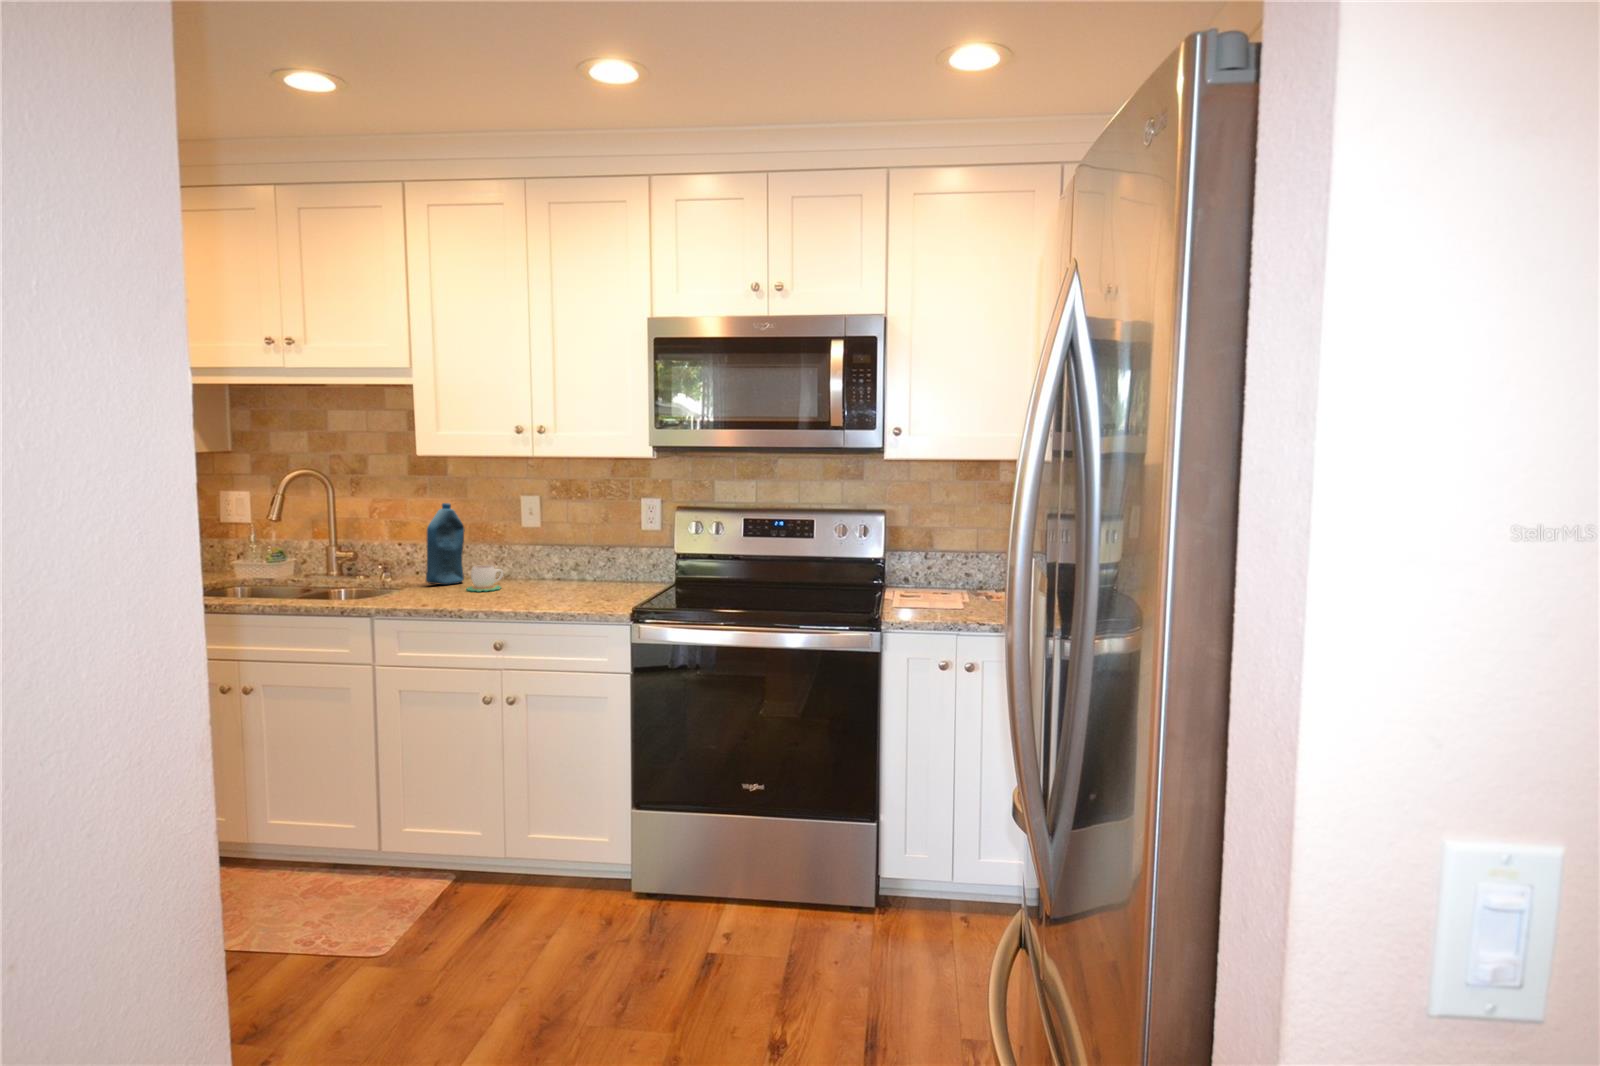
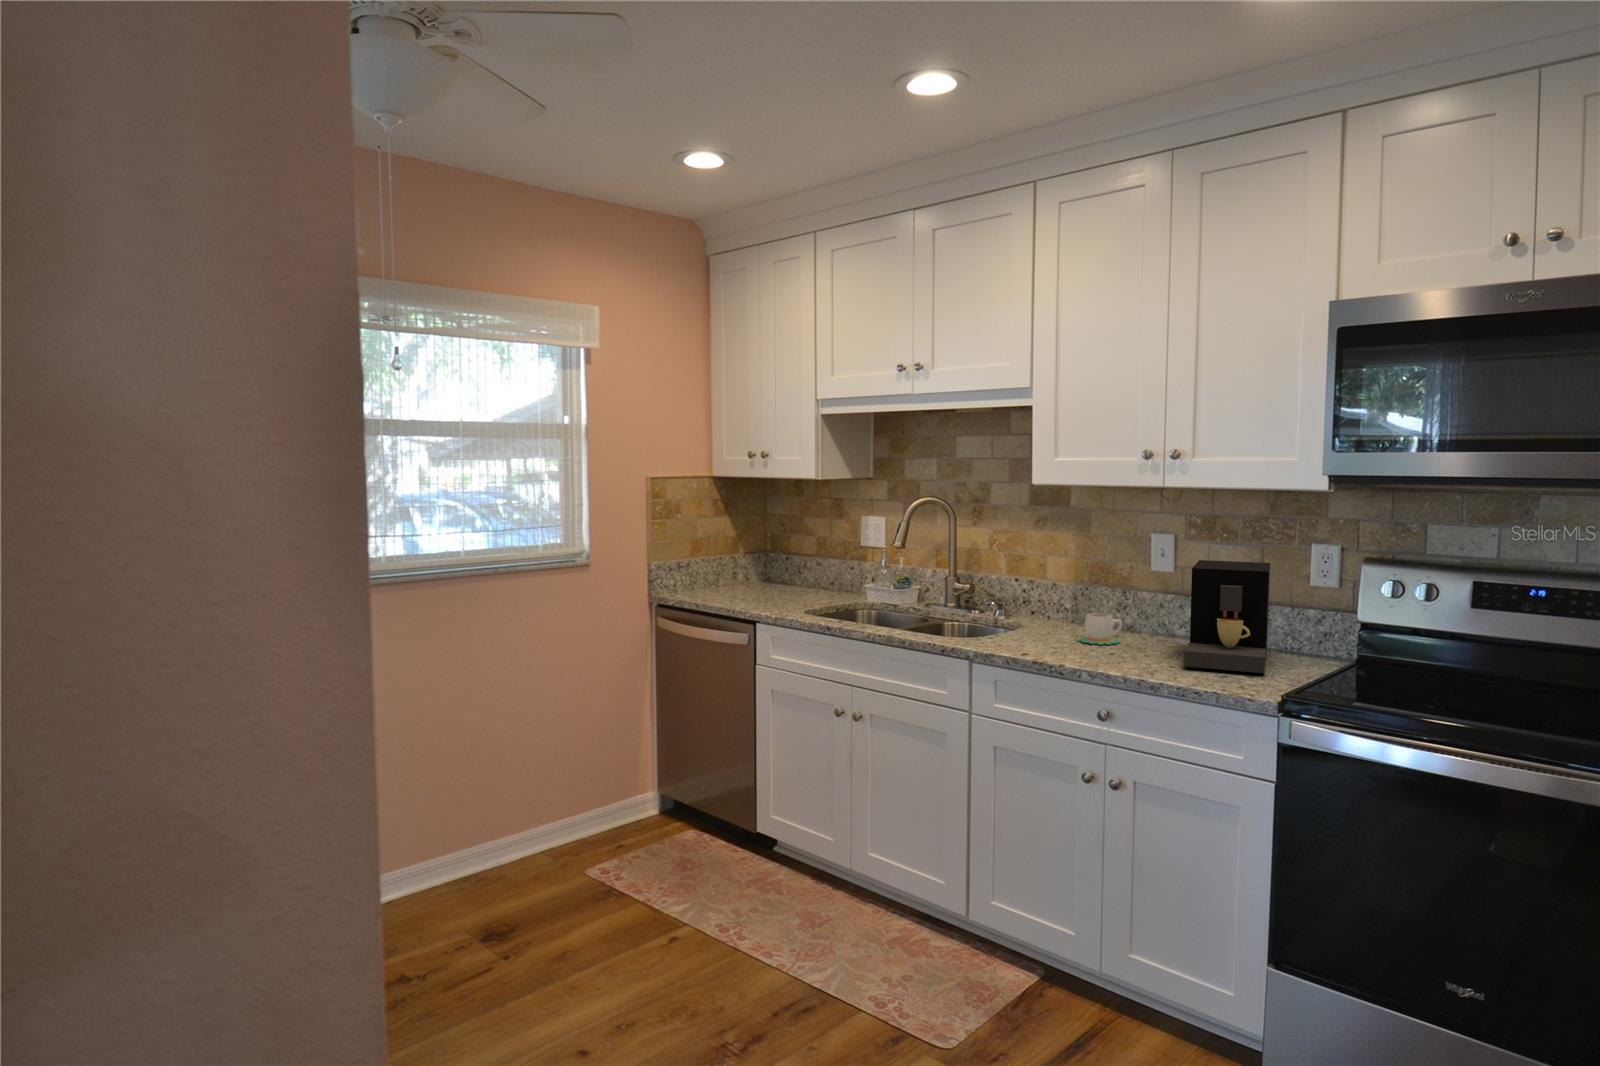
bottle: present [426,503,465,585] -> none [1037,538,1083,631]
coffee maker: none [558,515,617,599] -> present [1184,560,1270,673]

